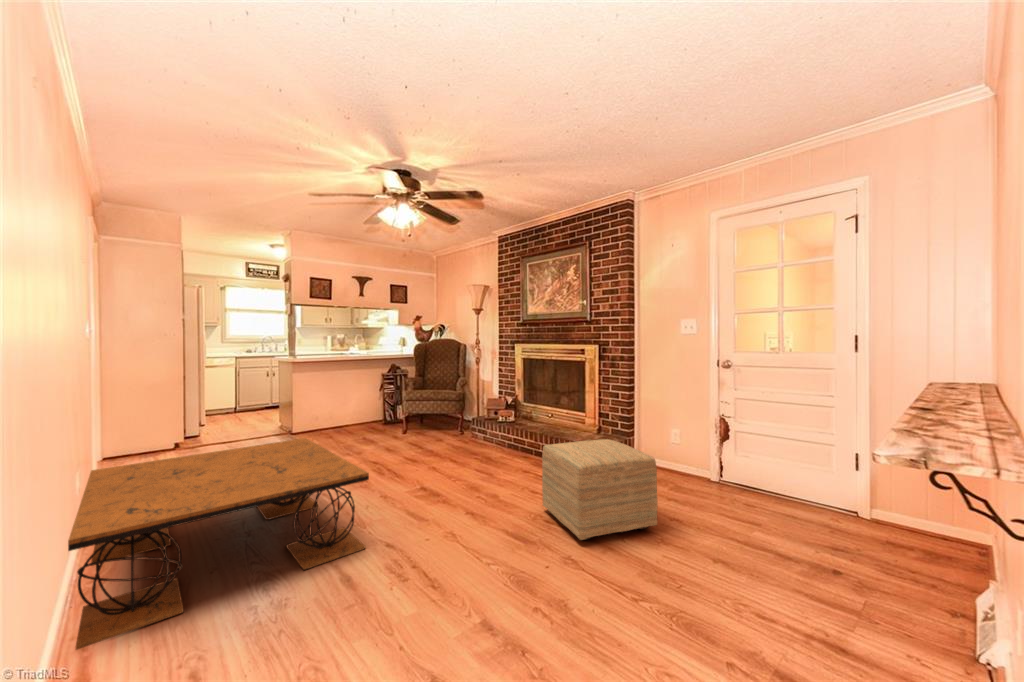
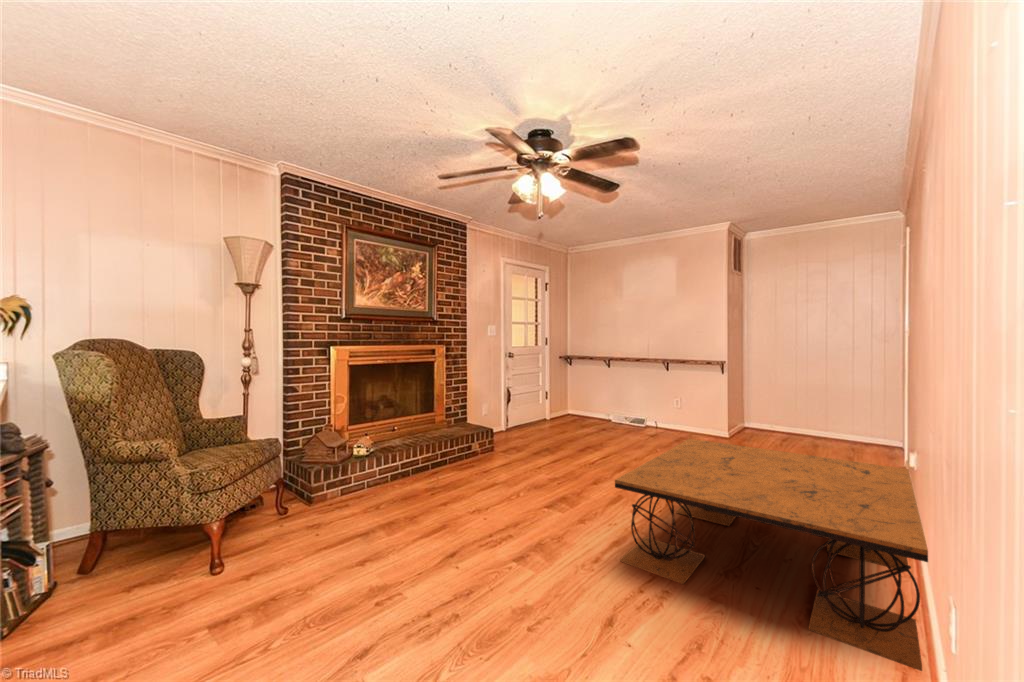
ottoman: present [542,439,658,540] -> none [553,403,626,459]

